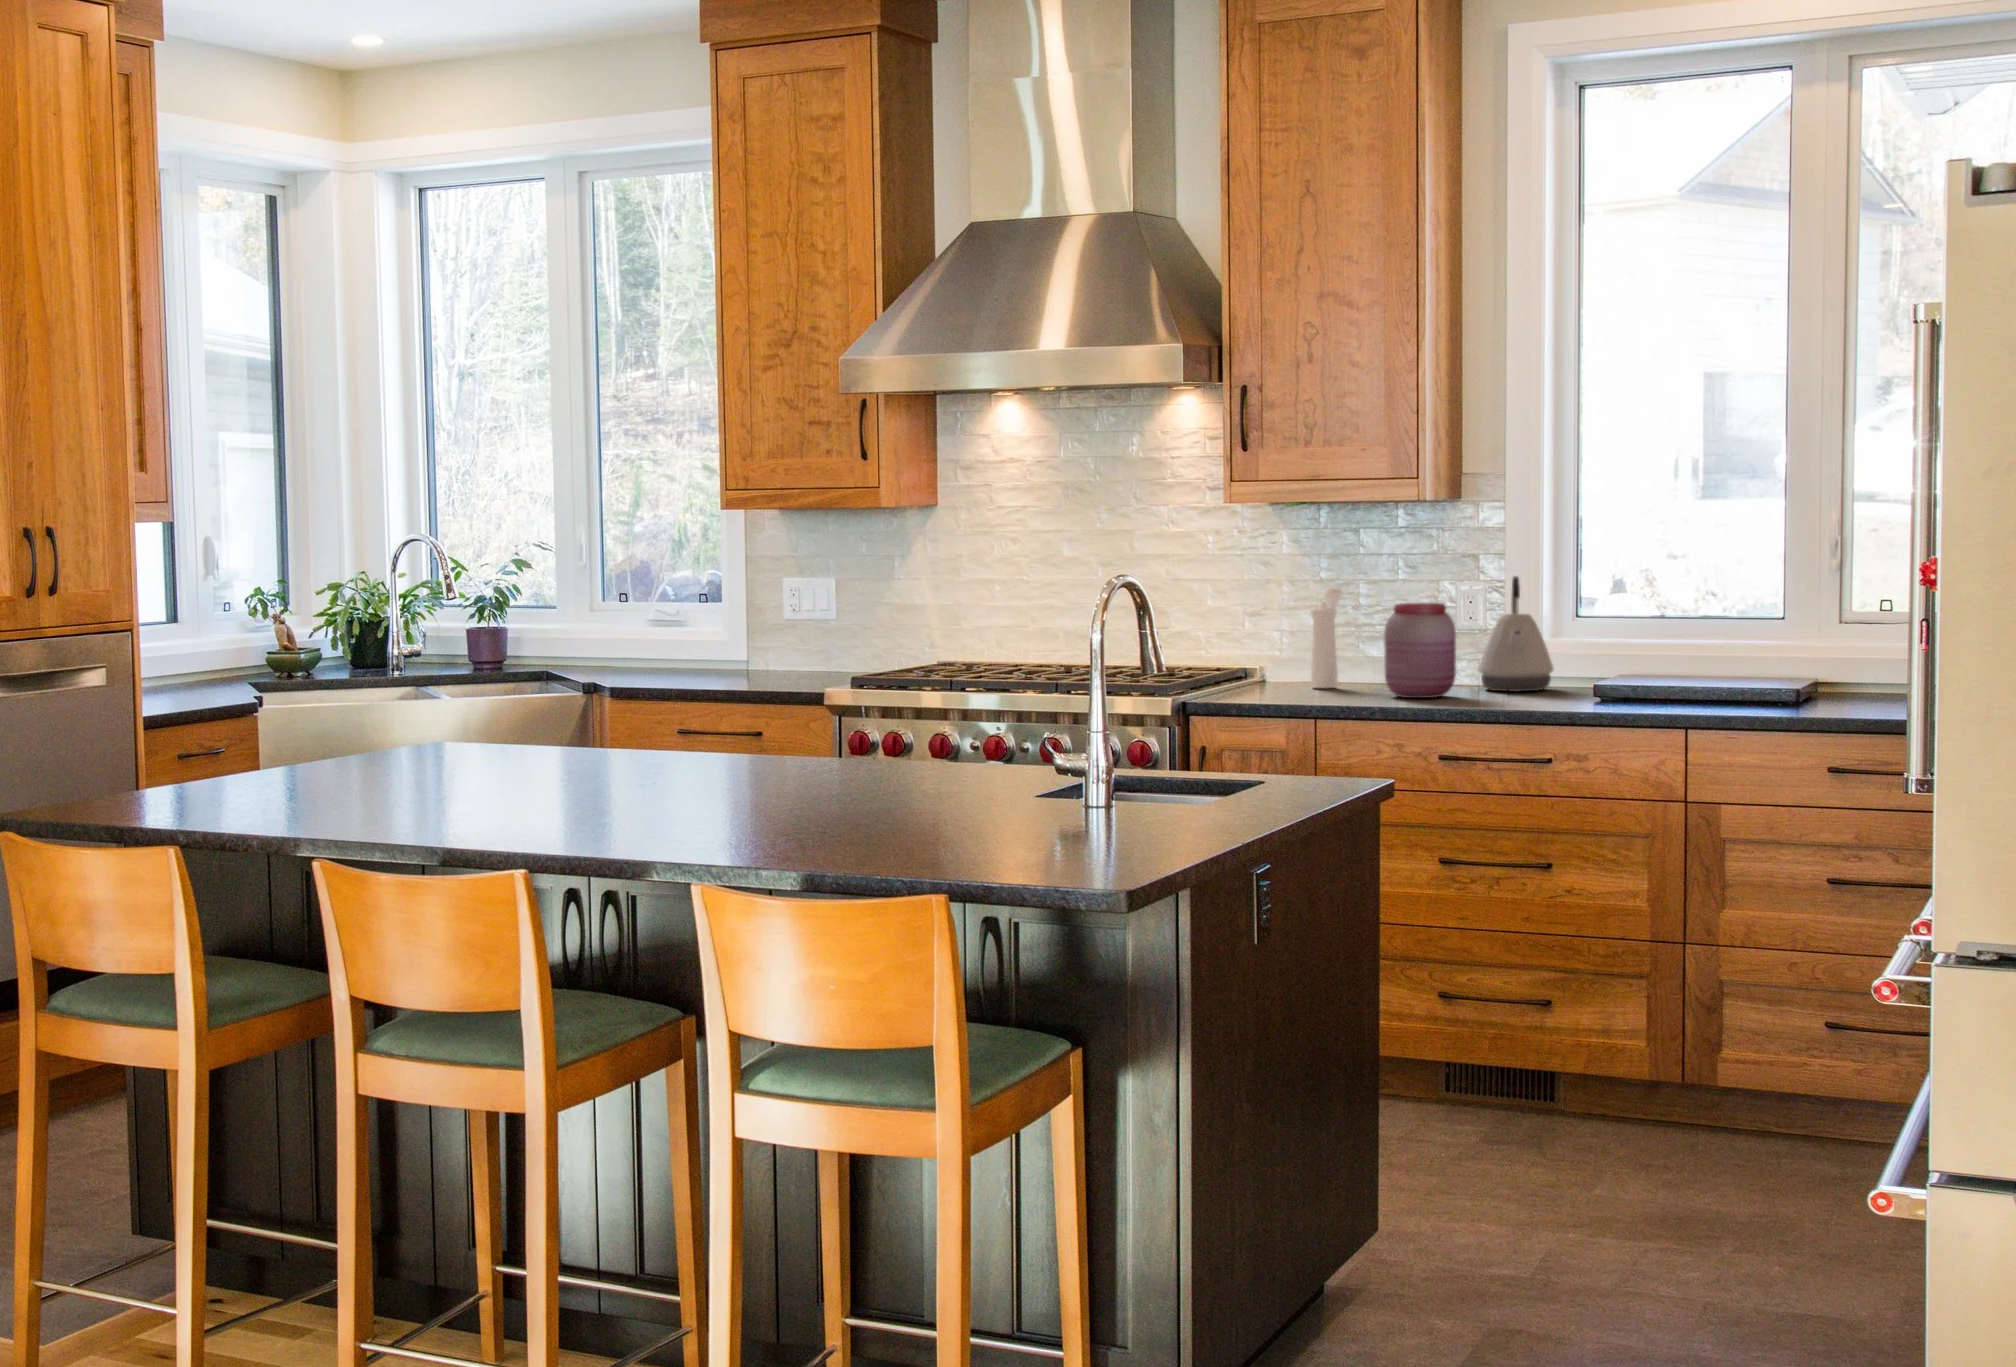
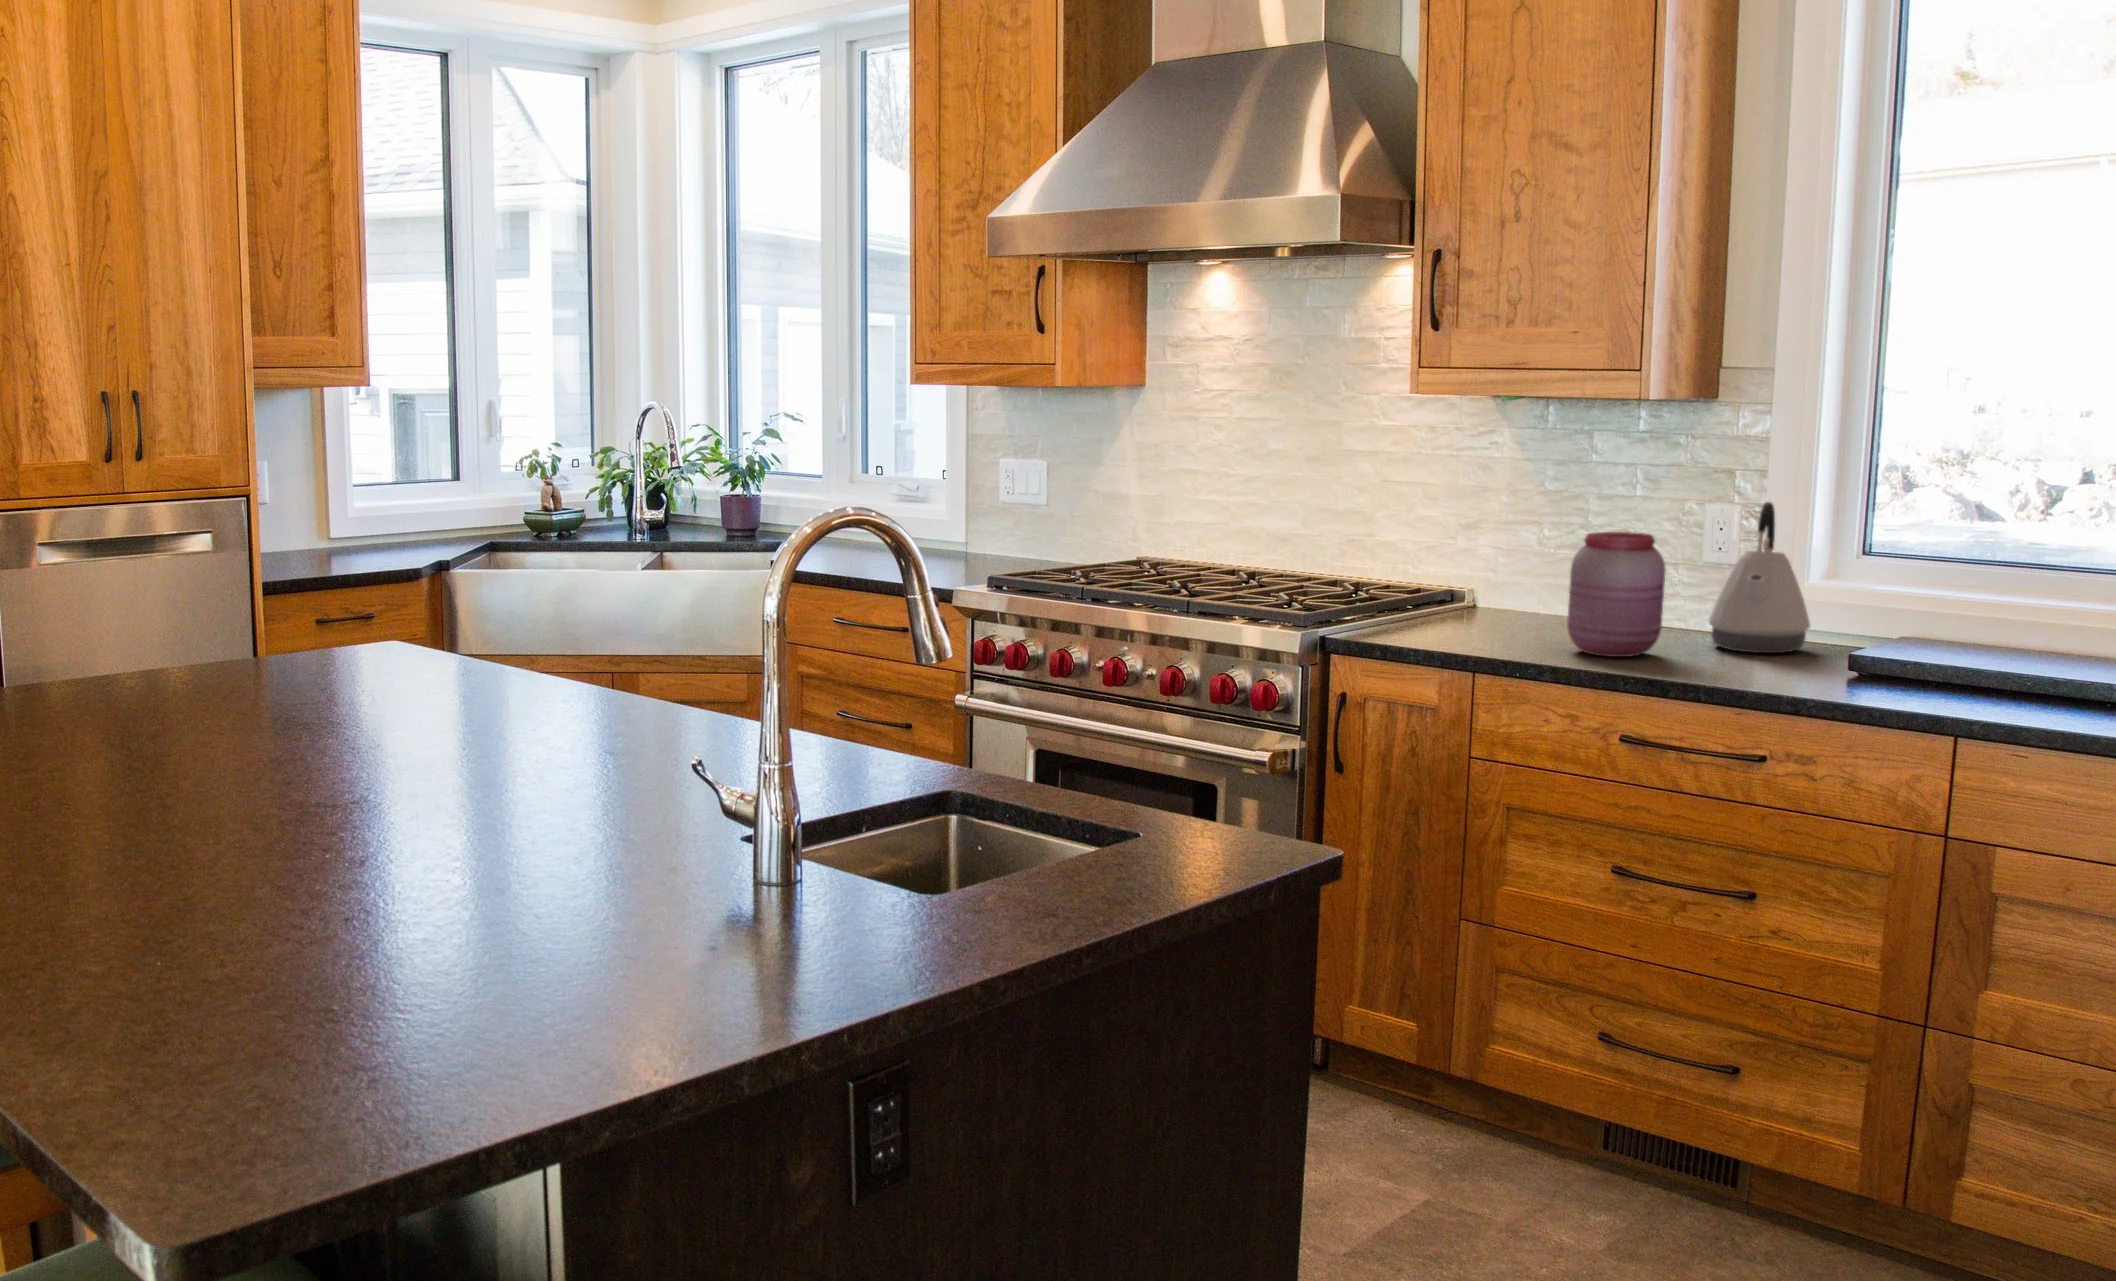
pepper mill: present [1311,587,1343,688] -> none [1495,503,1555,630]

